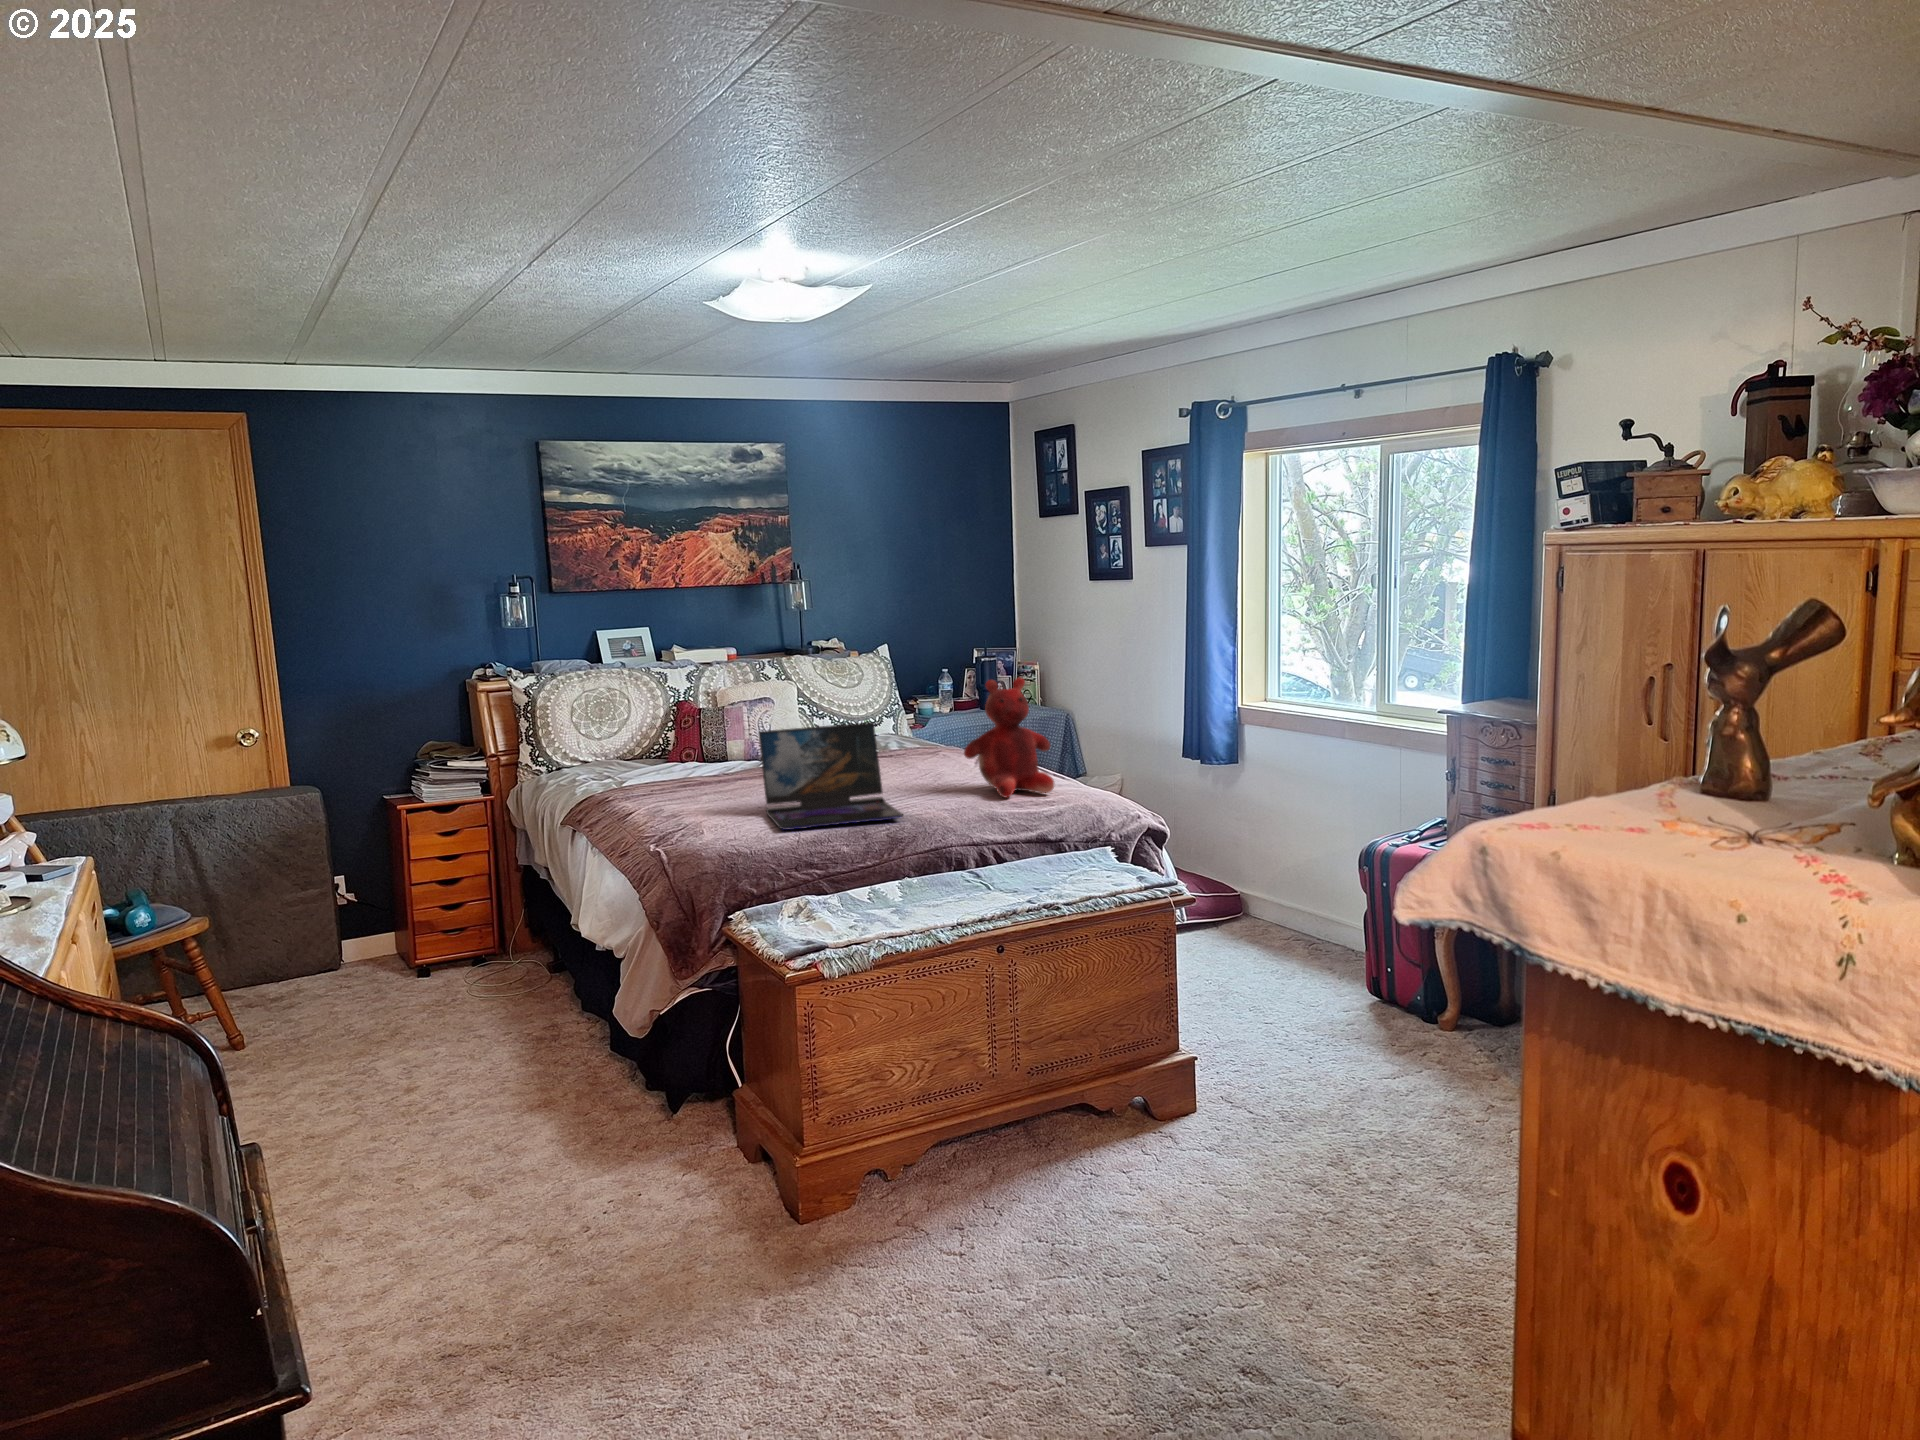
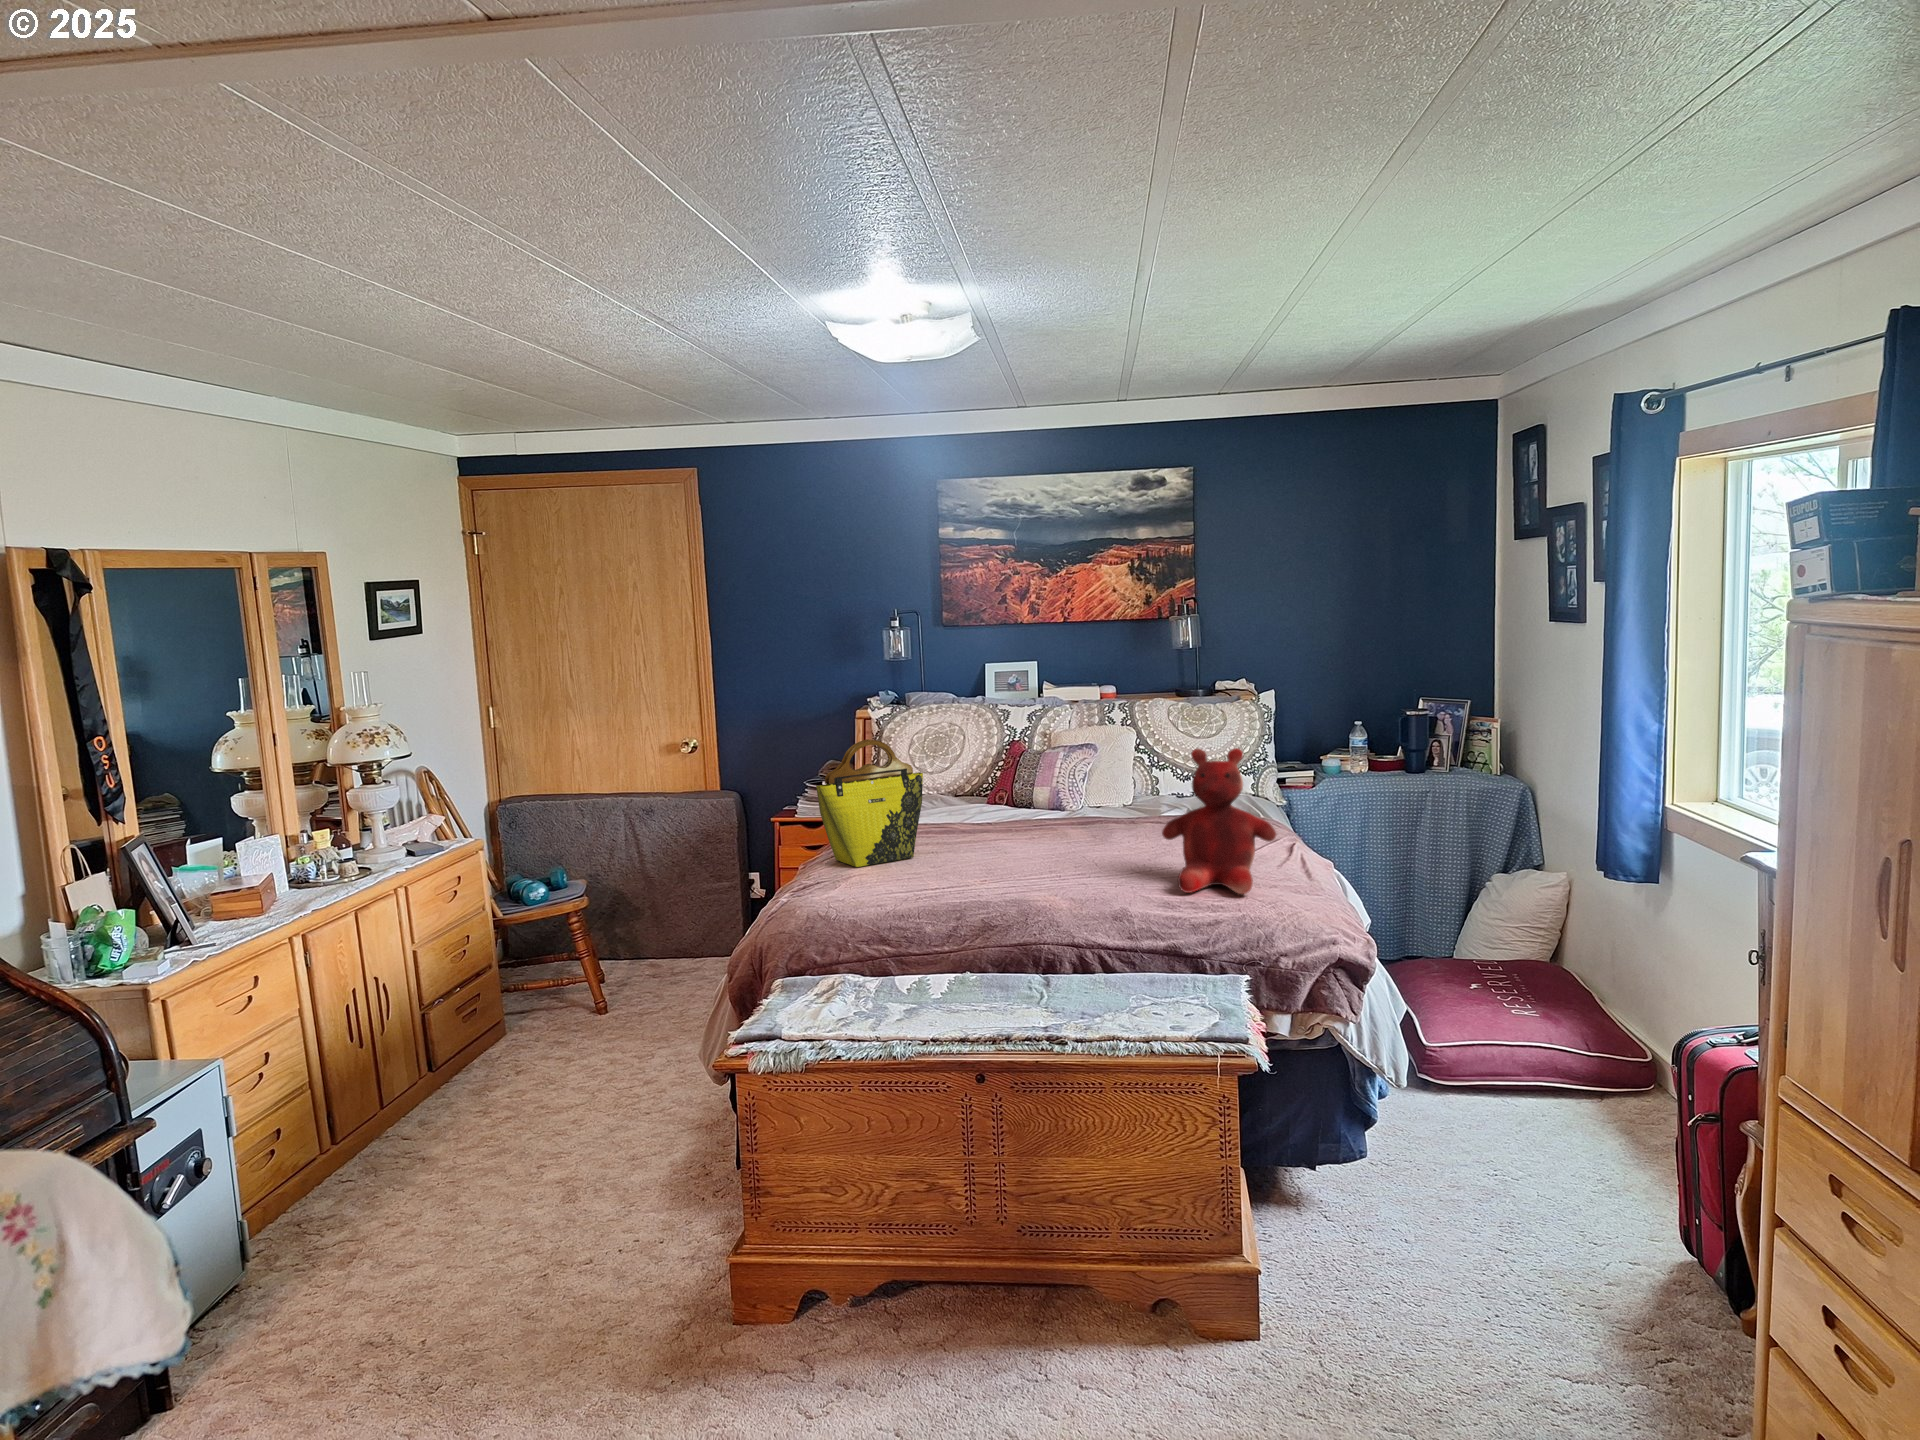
tote bag: none [644,694,723,818] -> present [816,739,923,867]
laptop: present [758,722,903,830] -> none [892,785,1053,900]

